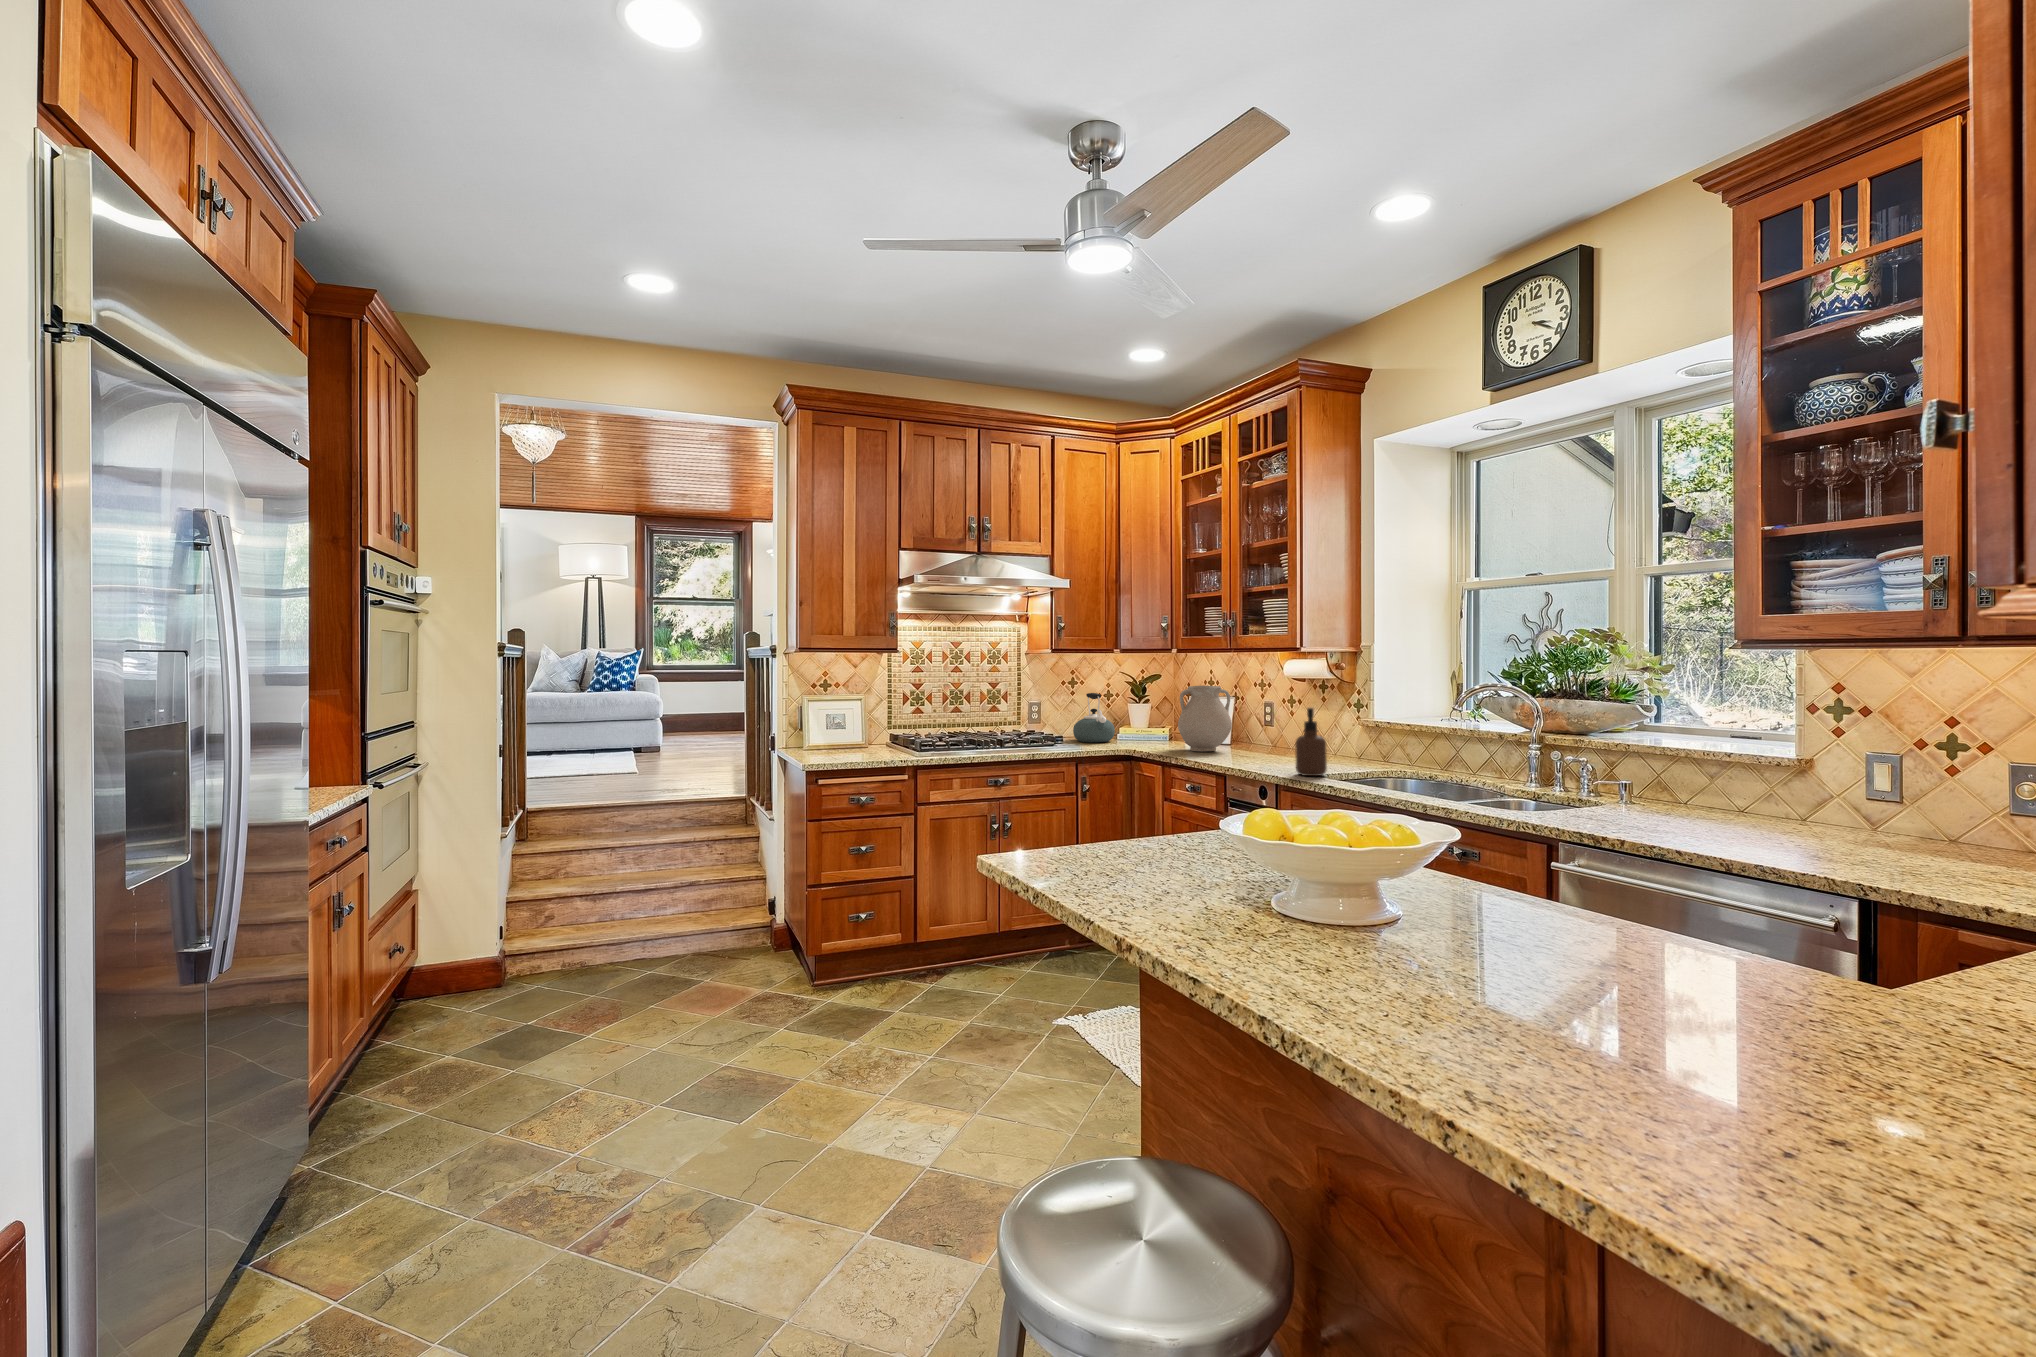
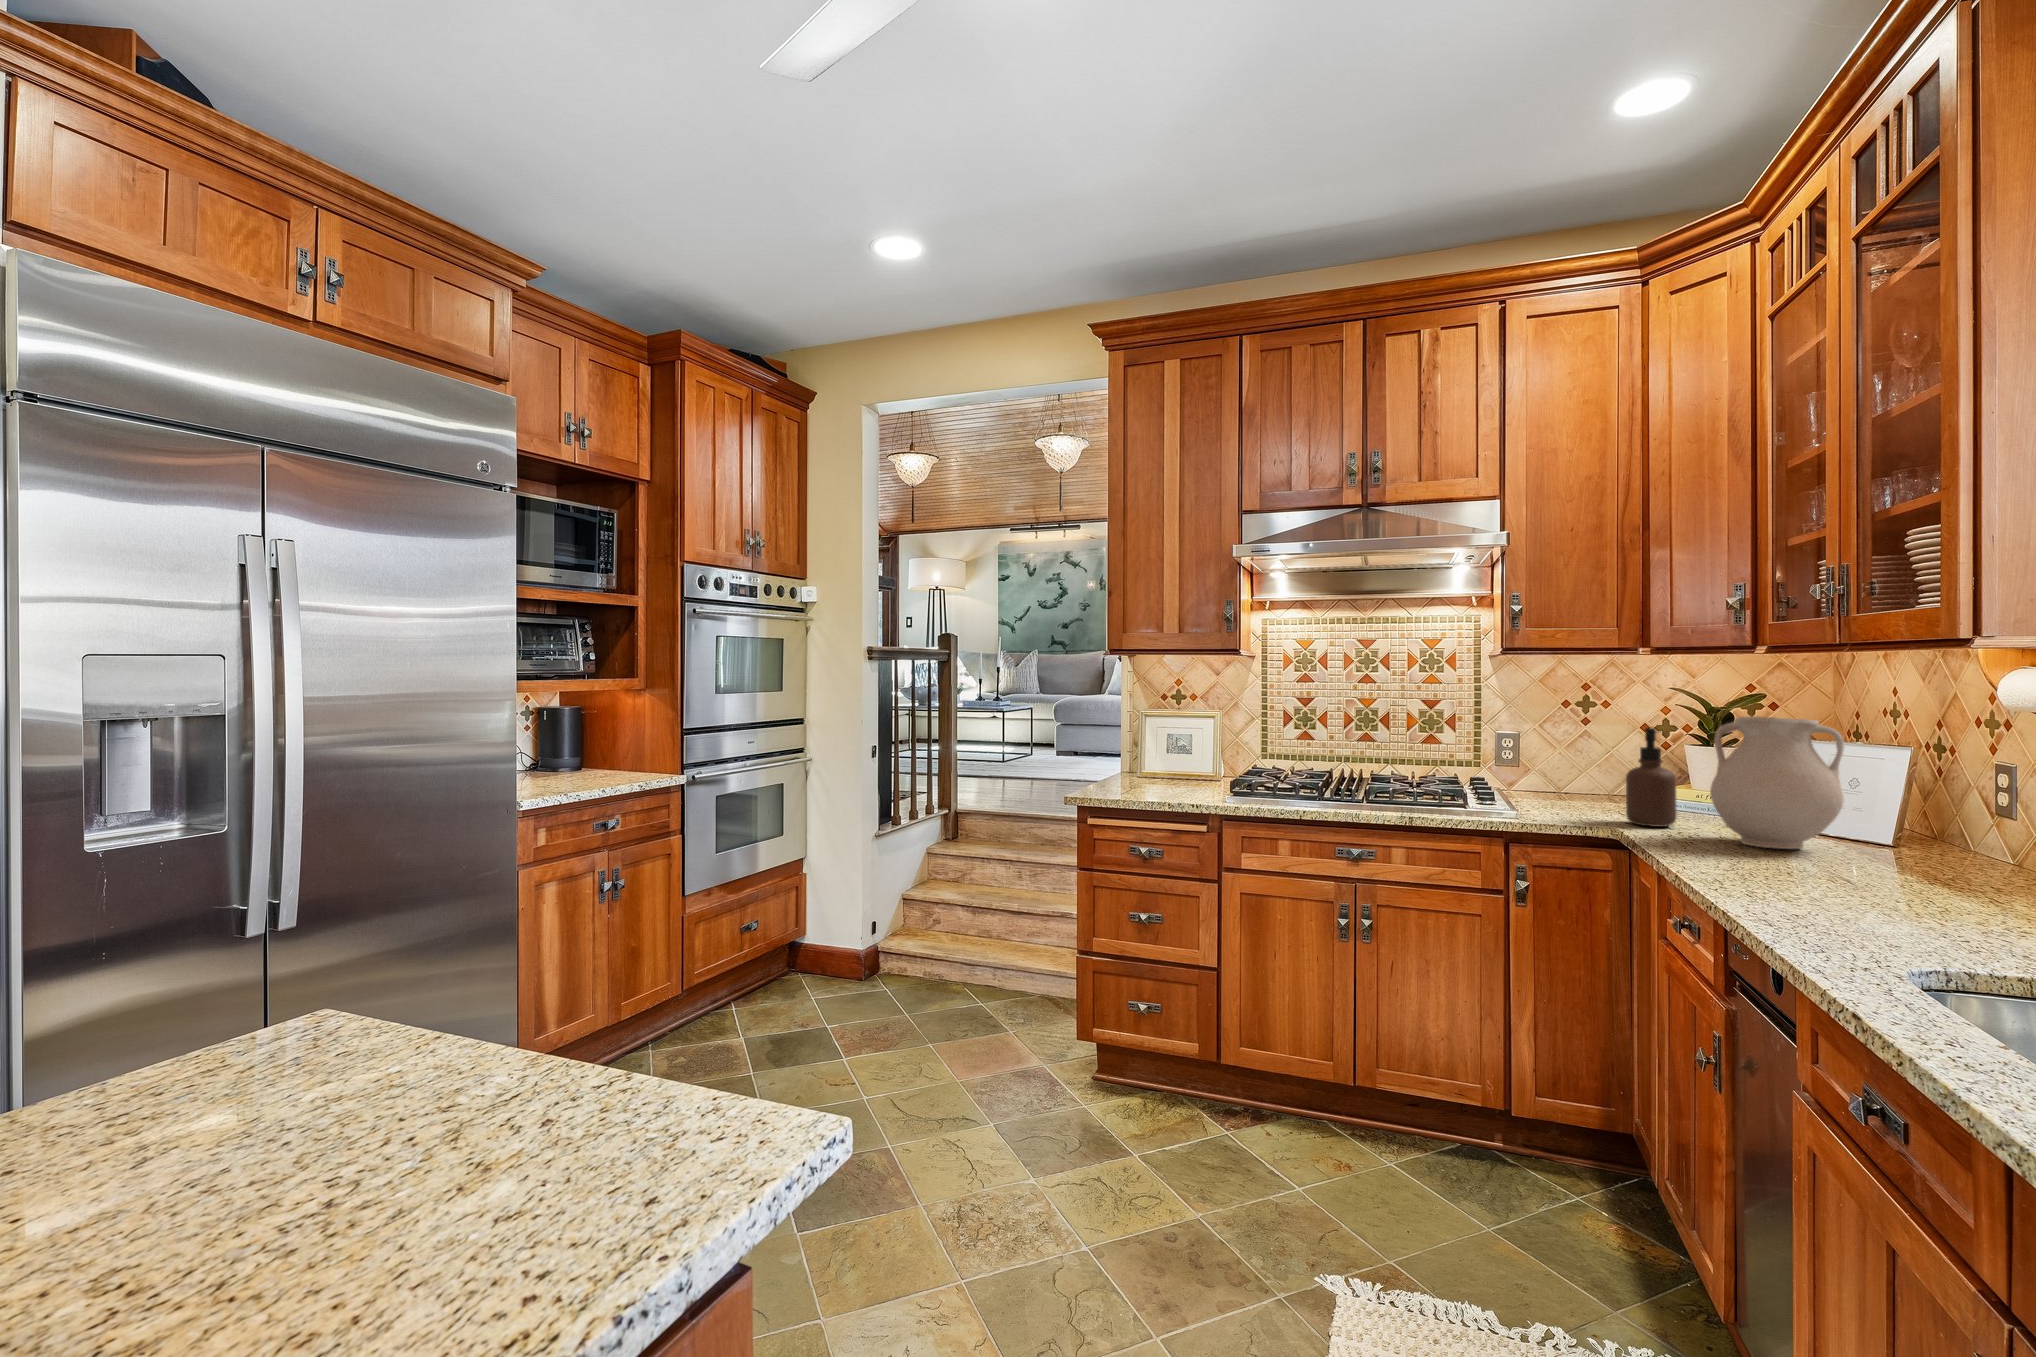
kettle: present [1073,693,1115,742] -> none [1540,722,1623,808]
soap dispenser: present [1295,708,1327,776] -> present [1626,728,1677,827]

